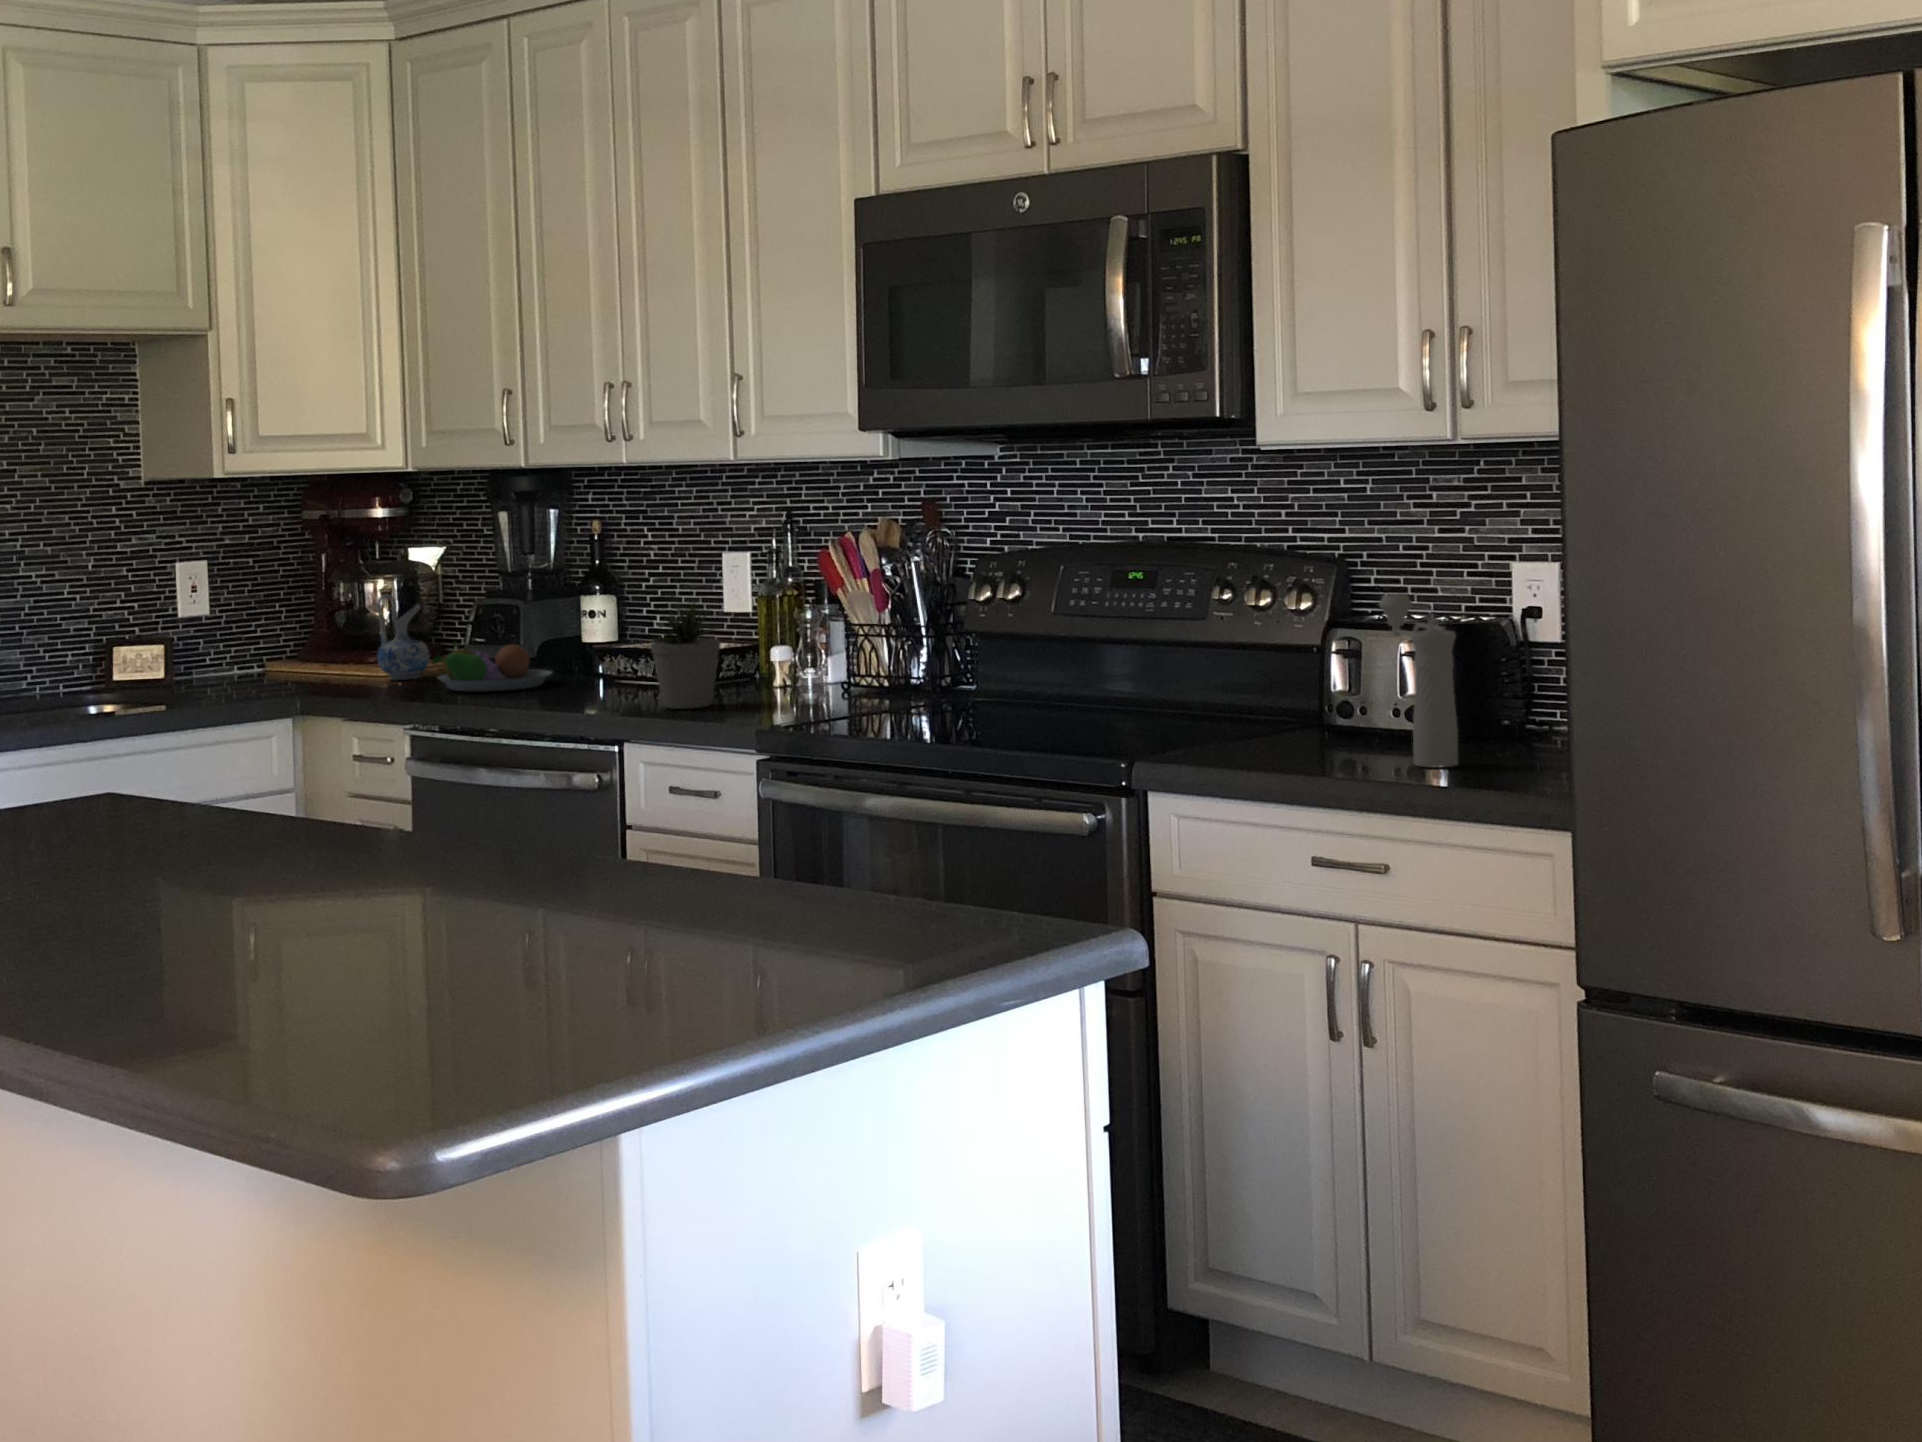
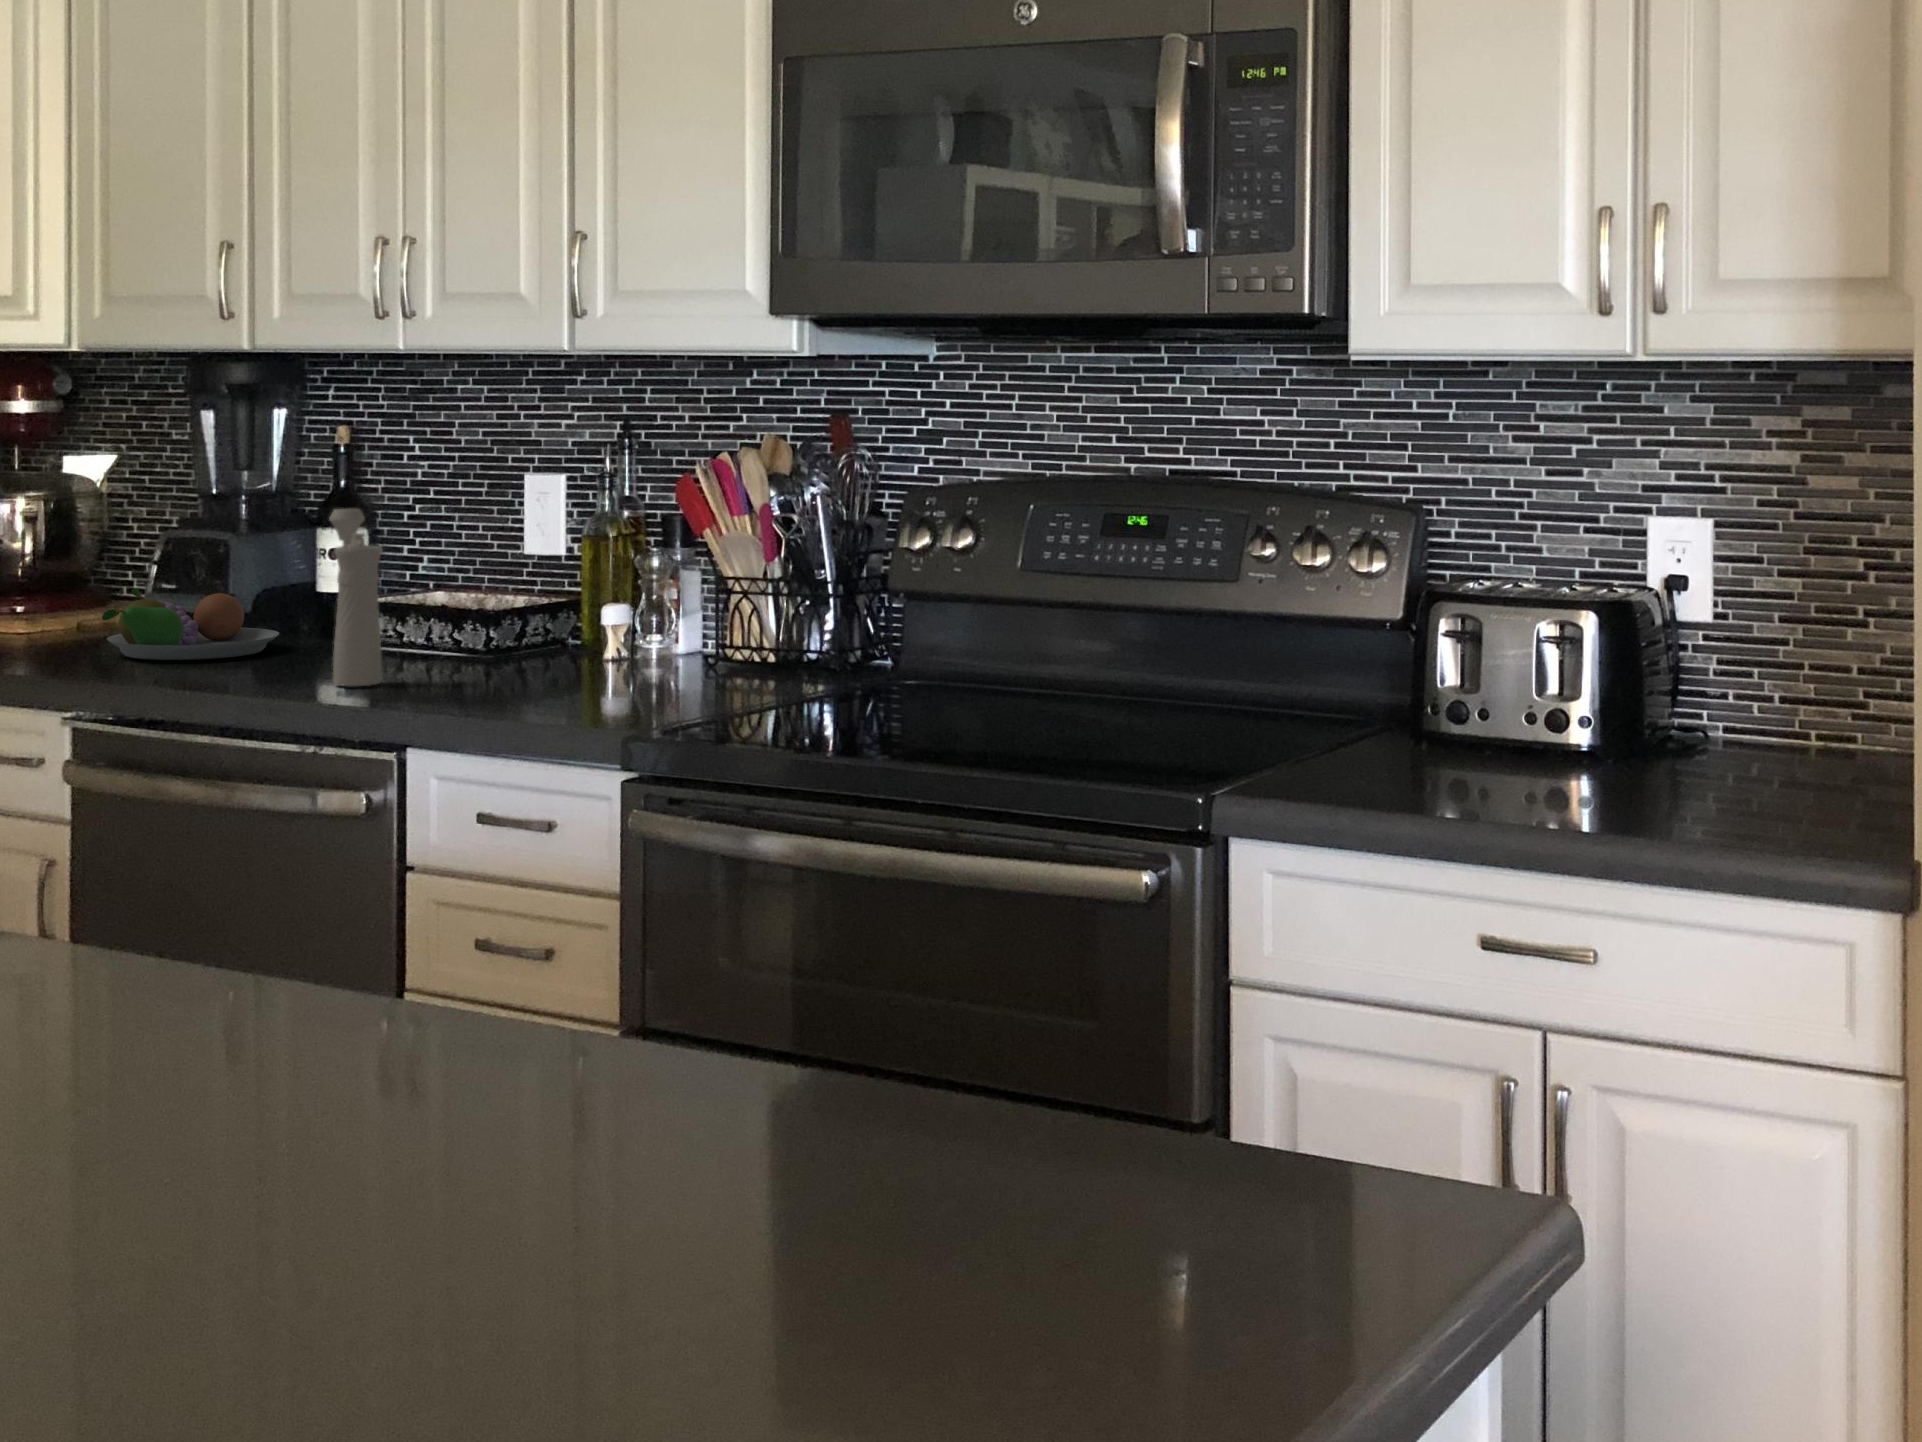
ceramic pitcher: present [376,594,430,680] -> none [12,519,91,640]
pepper mill: present [1379,595,1458,767] -> present [329,509,383,686]
potted plant: present [650,603,720,709] -> none [443,534,548,692]

